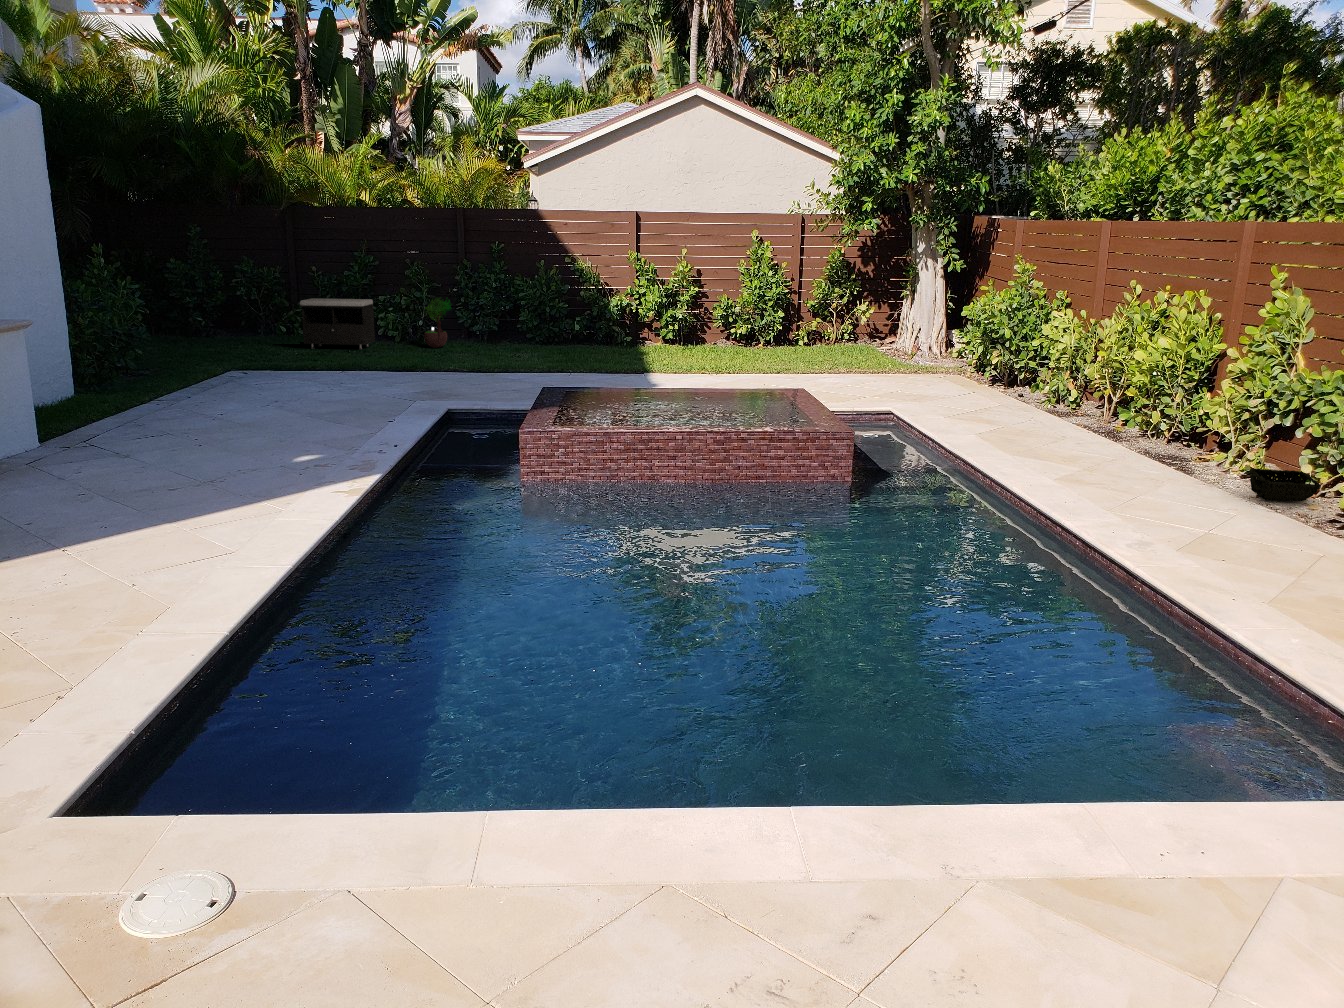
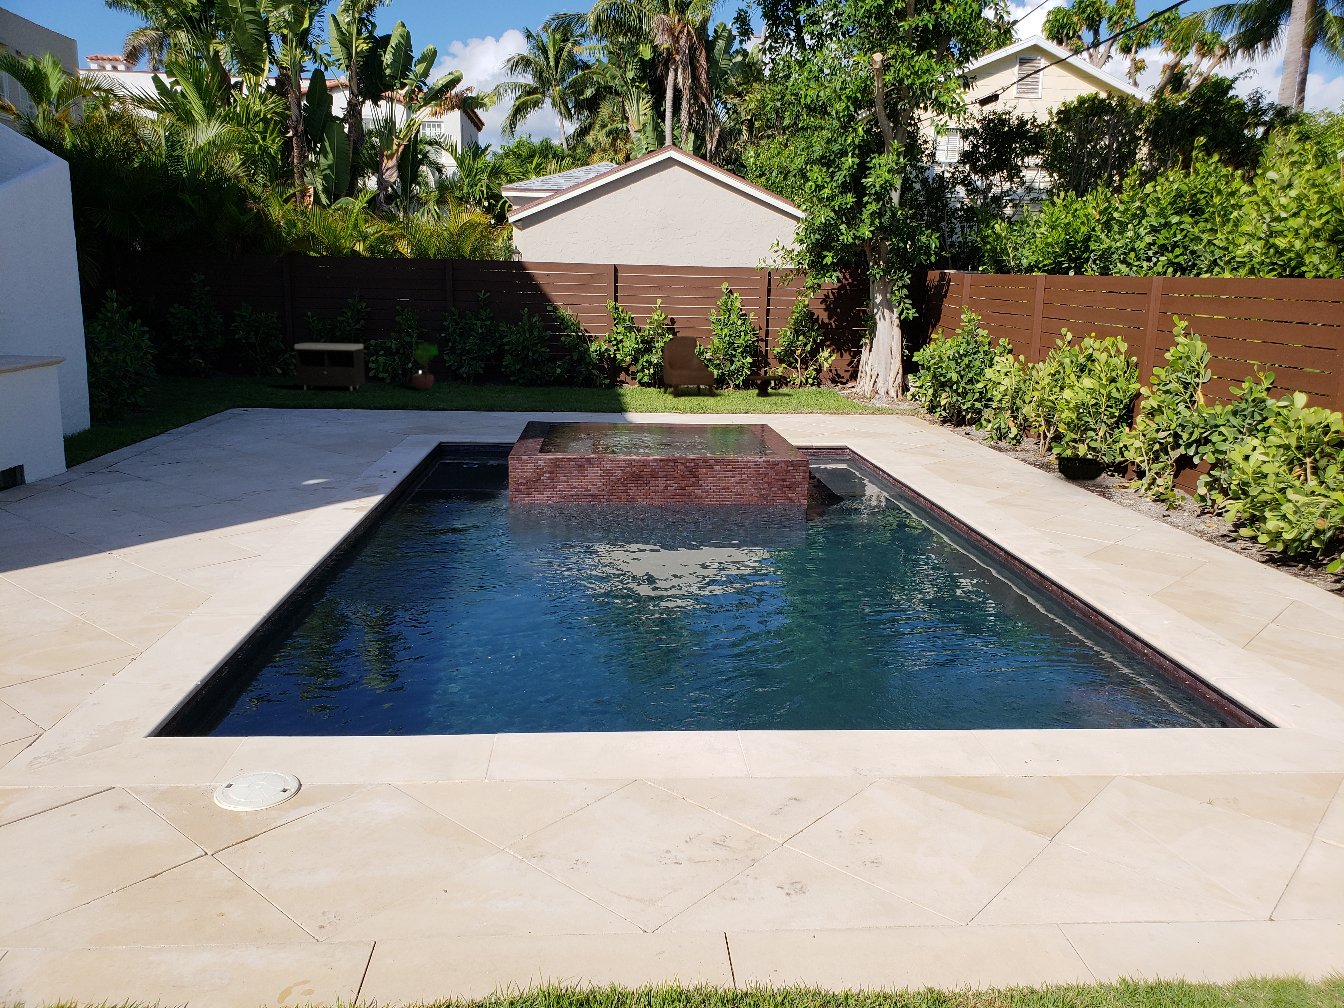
chair: none [689,289,744,355] -> present [663,336,715,398]
side table: none [778,330,814,353] -> present [747,375,781,397]
woven basket: present [1250,469,1321,502] -> present [1057,456,1107,480]

